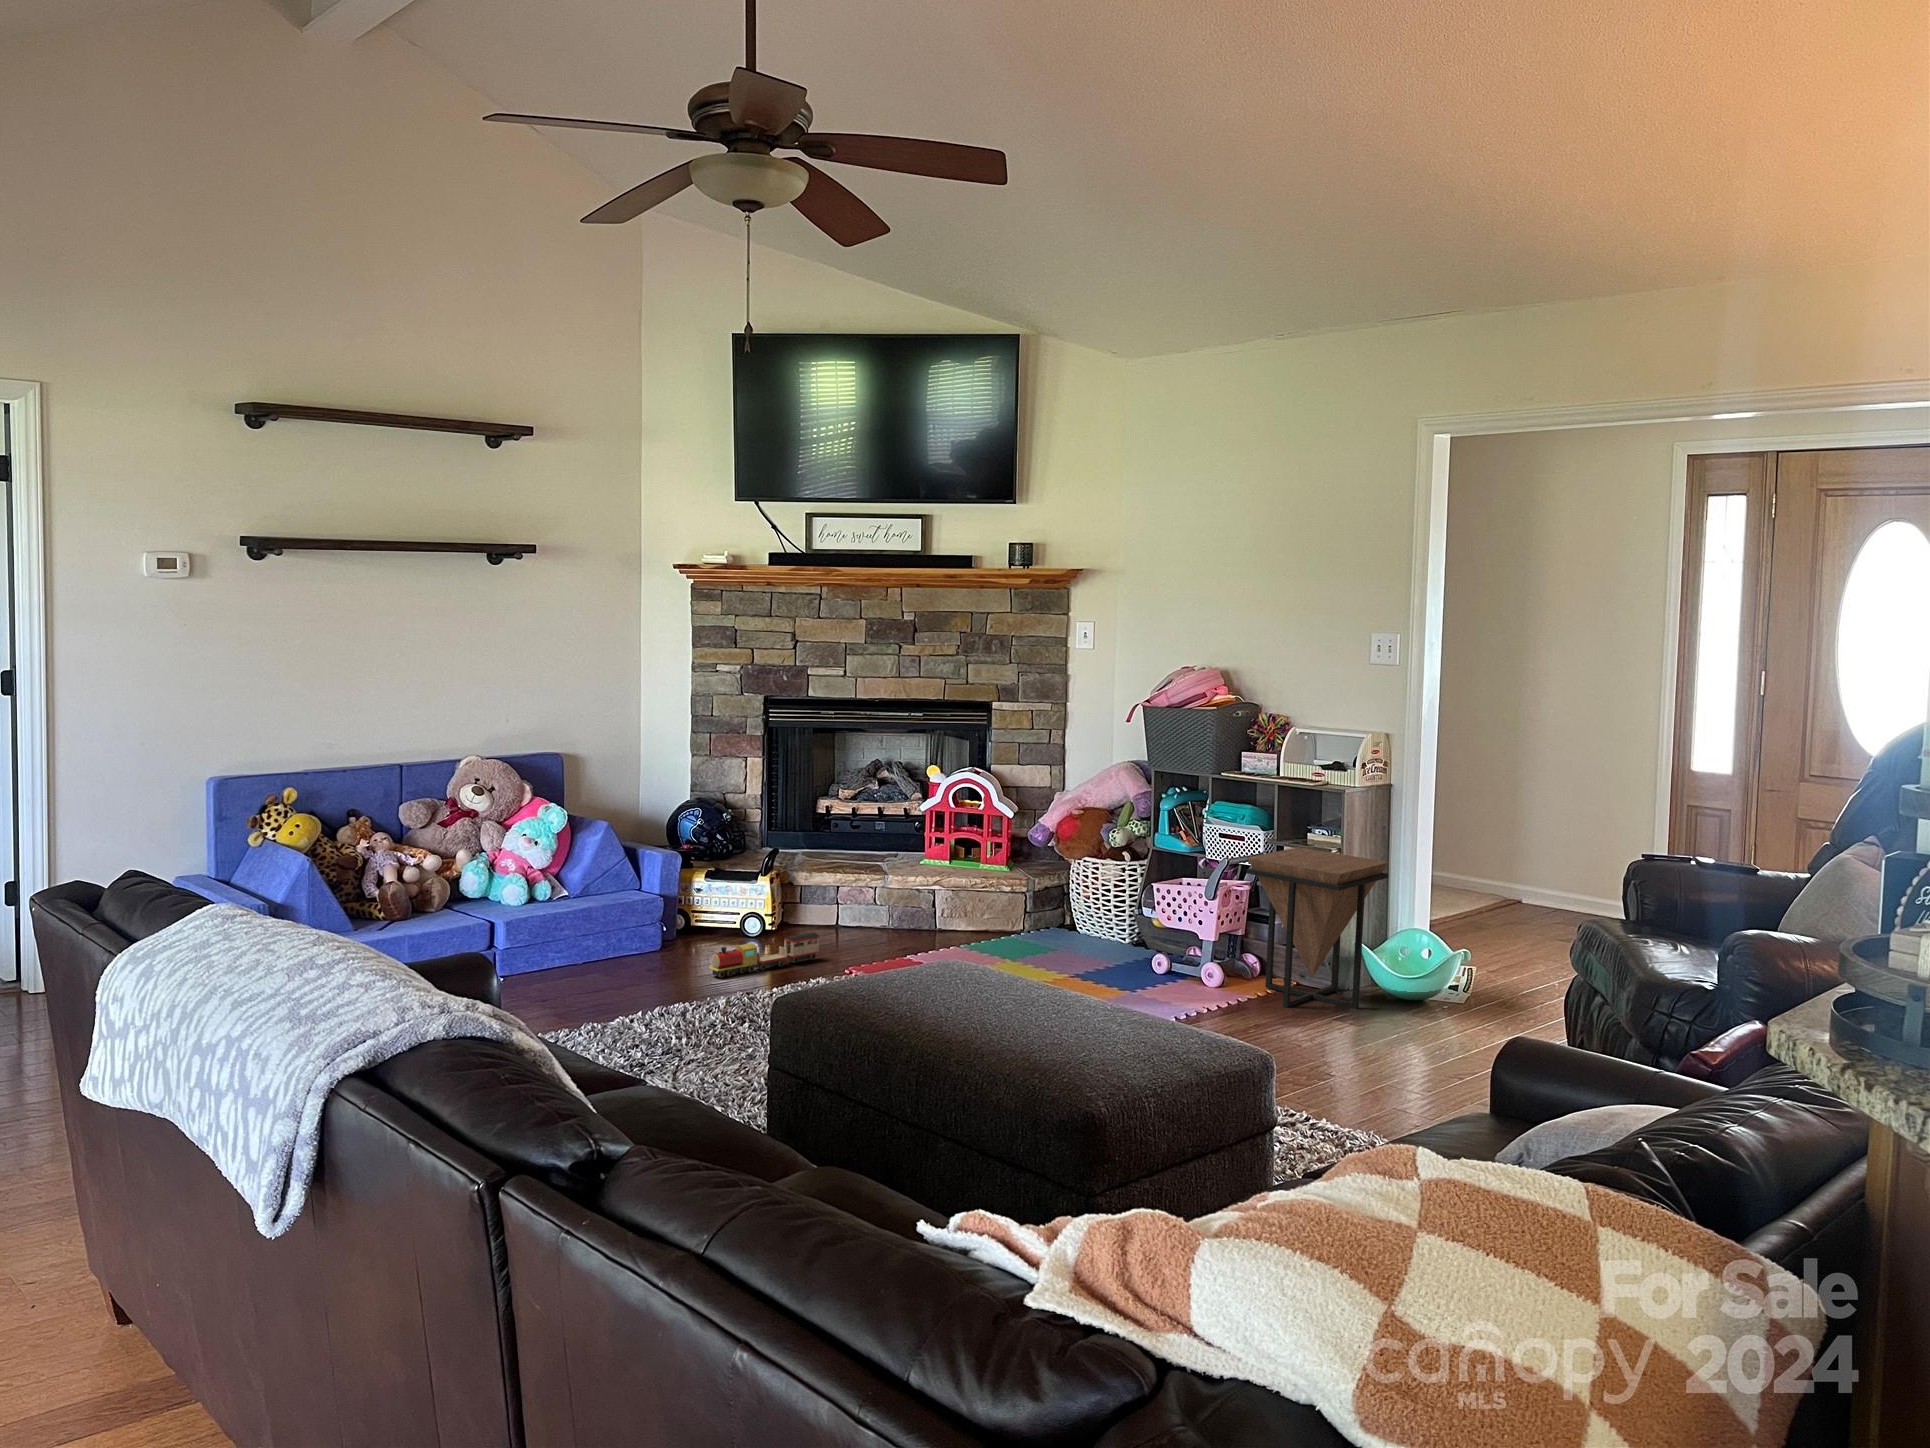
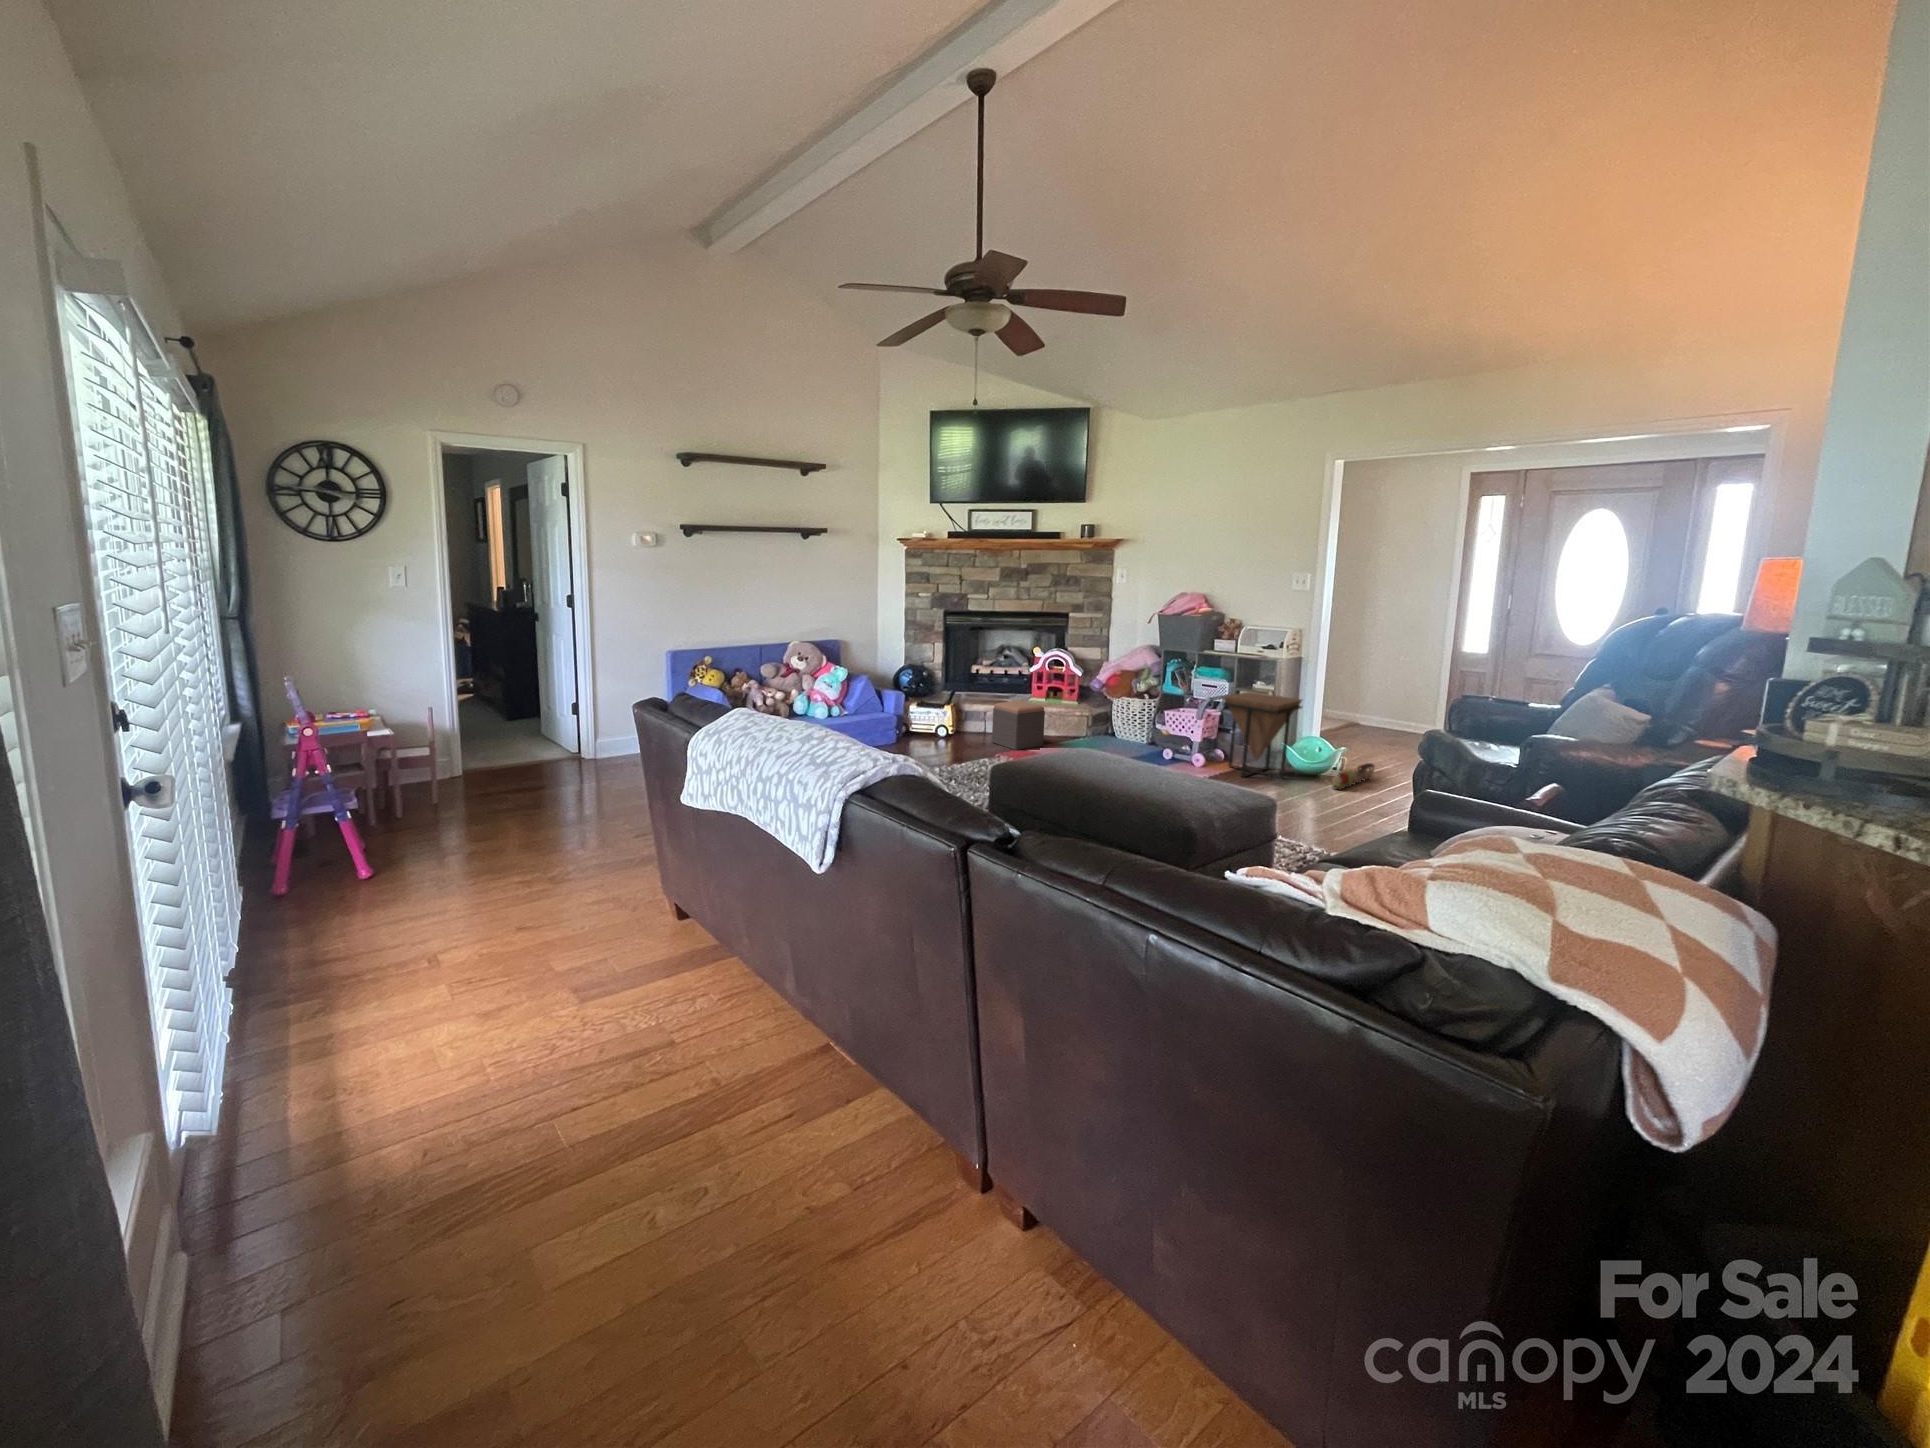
footstool: none [842,866,939,961] -> present [992,701,1045,750]
toy train: present [709,932,819,978] -> present [1332,763,1374,790]

